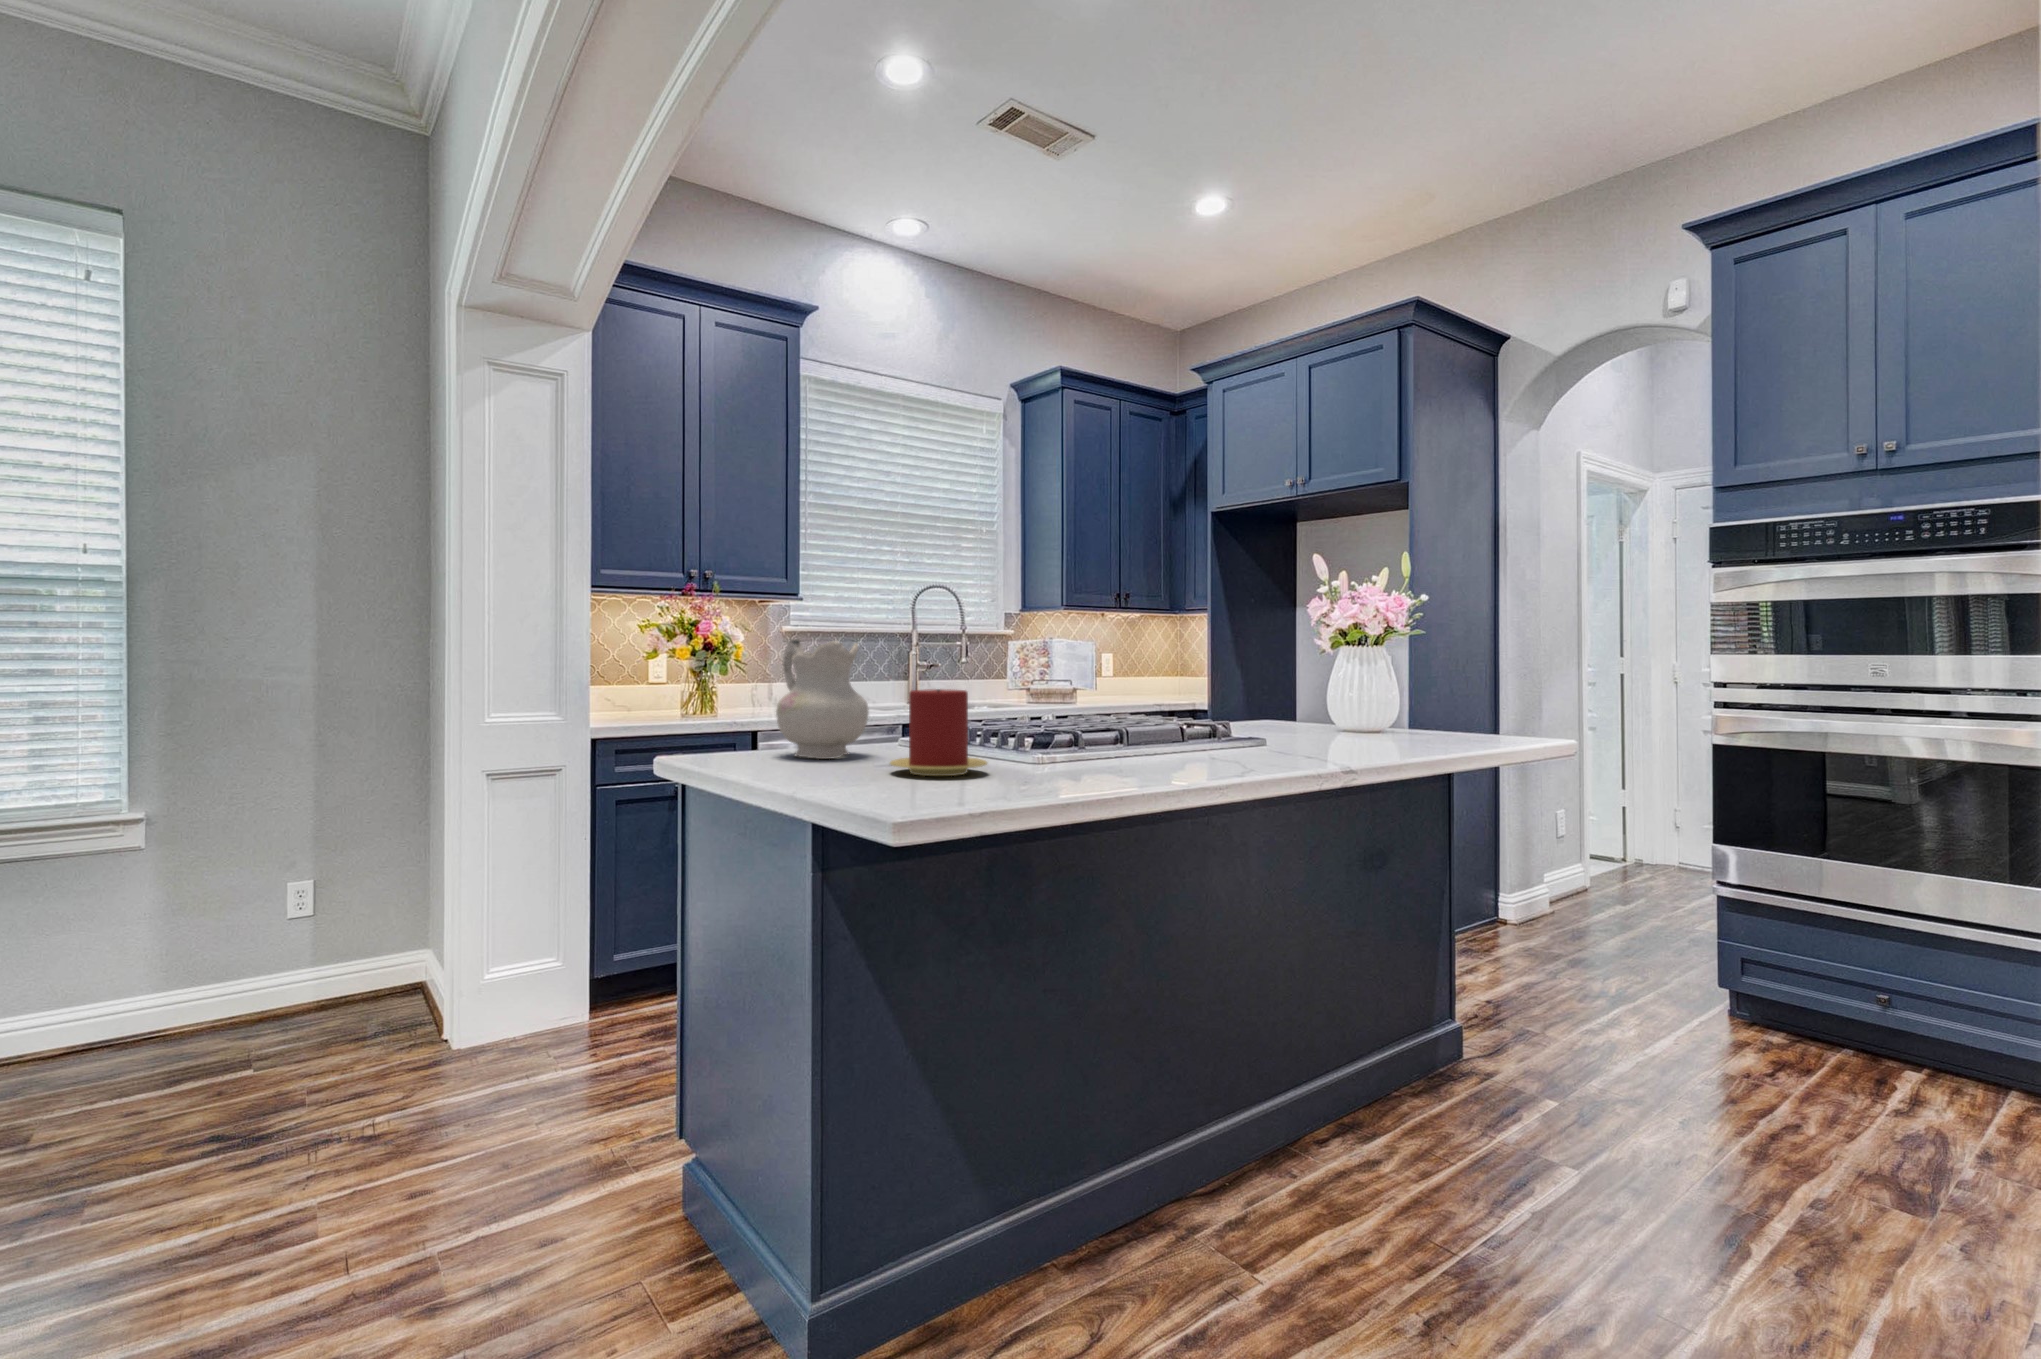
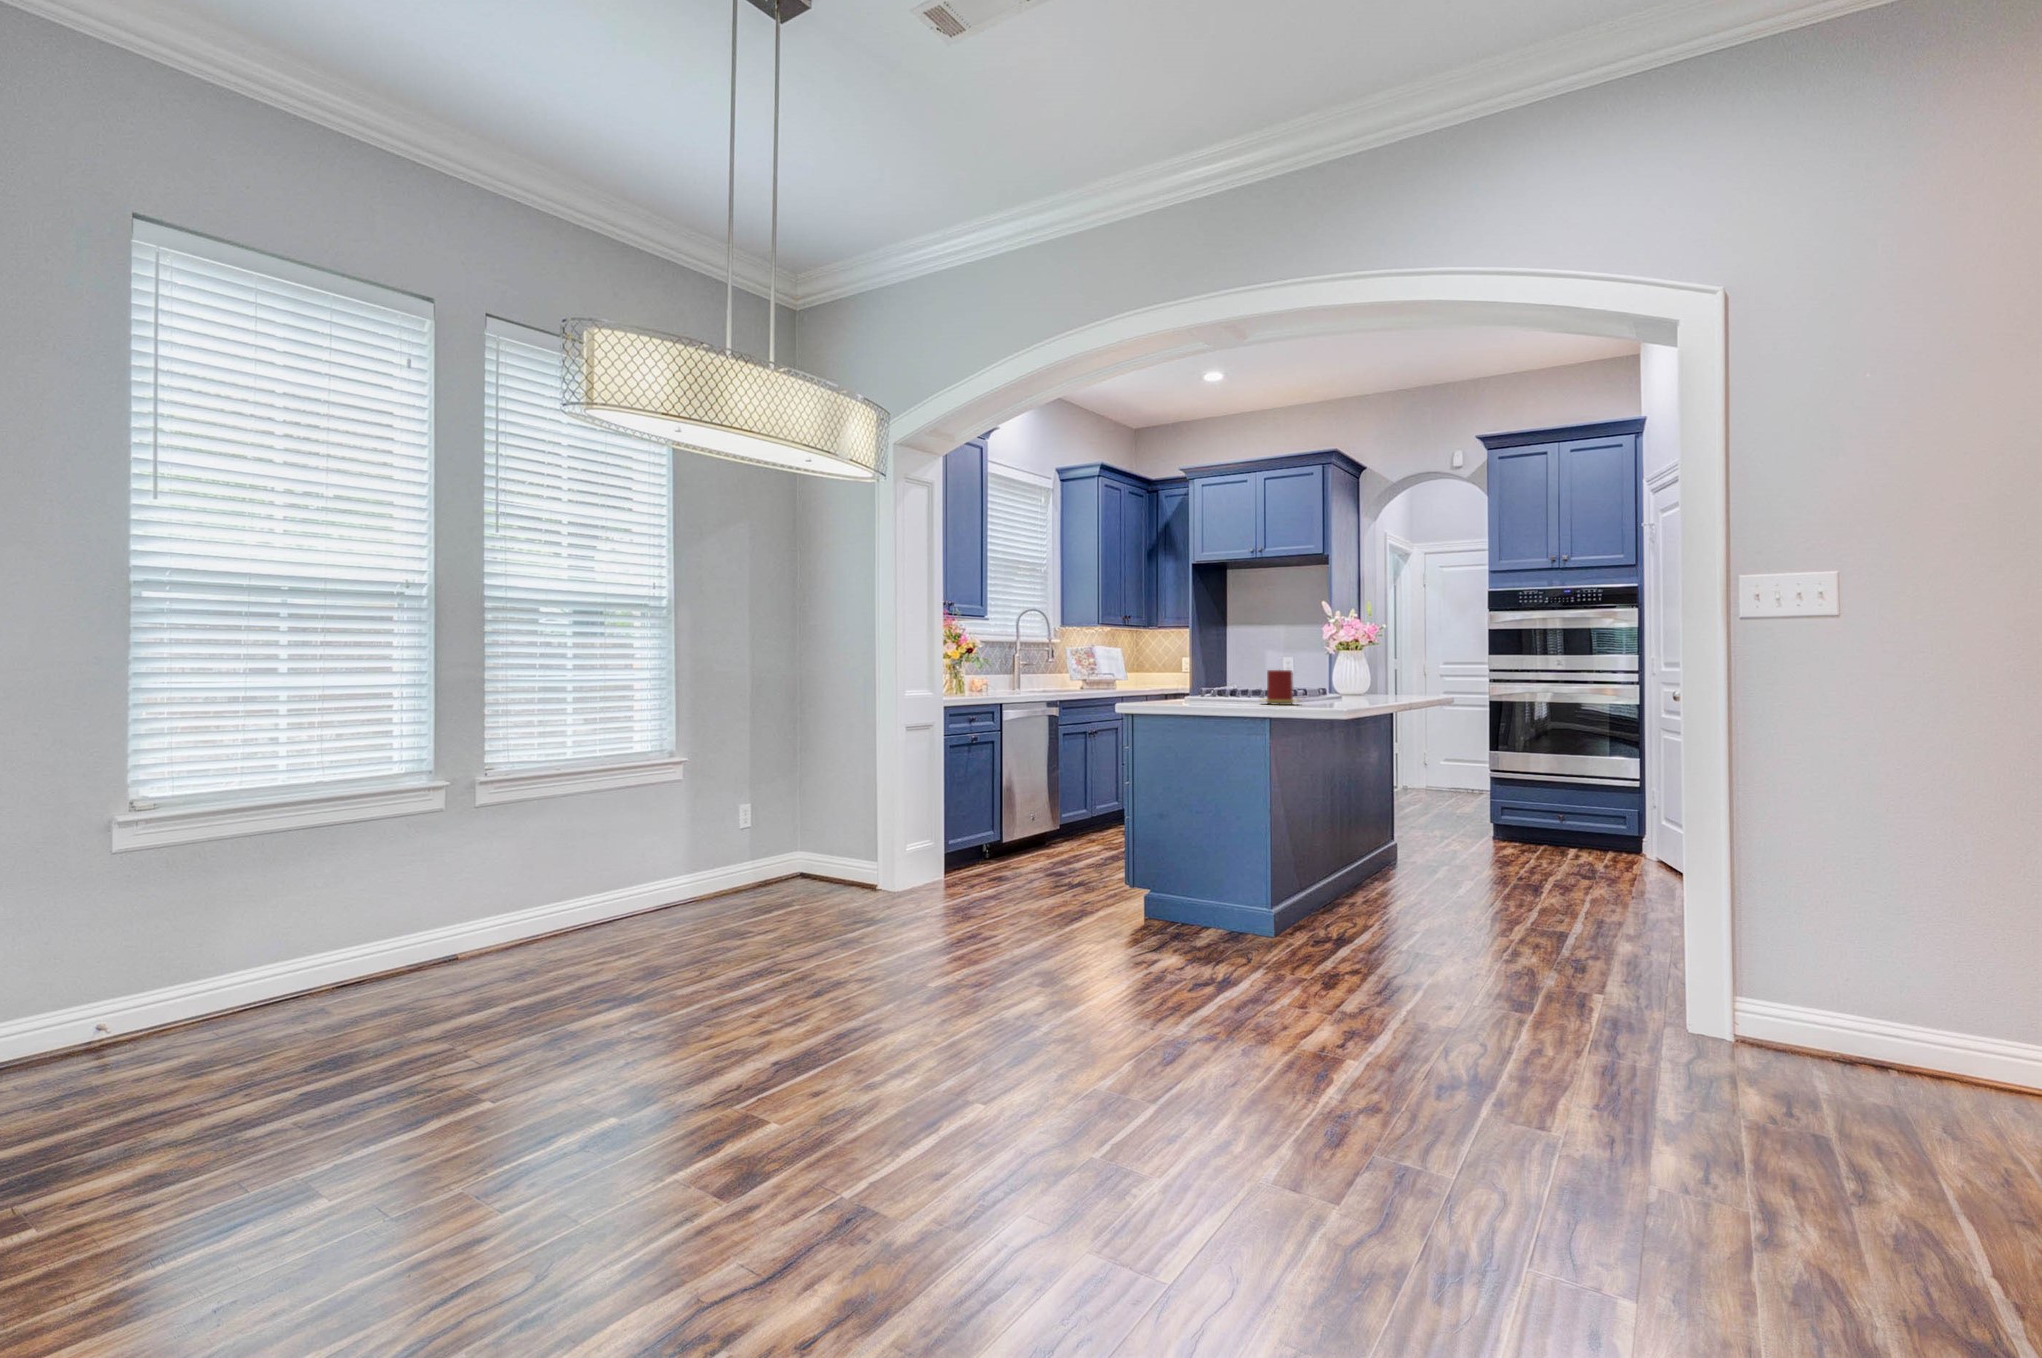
ceramic pitcher: present [776,639,869,759] -> none [1173,648,1221,702]

